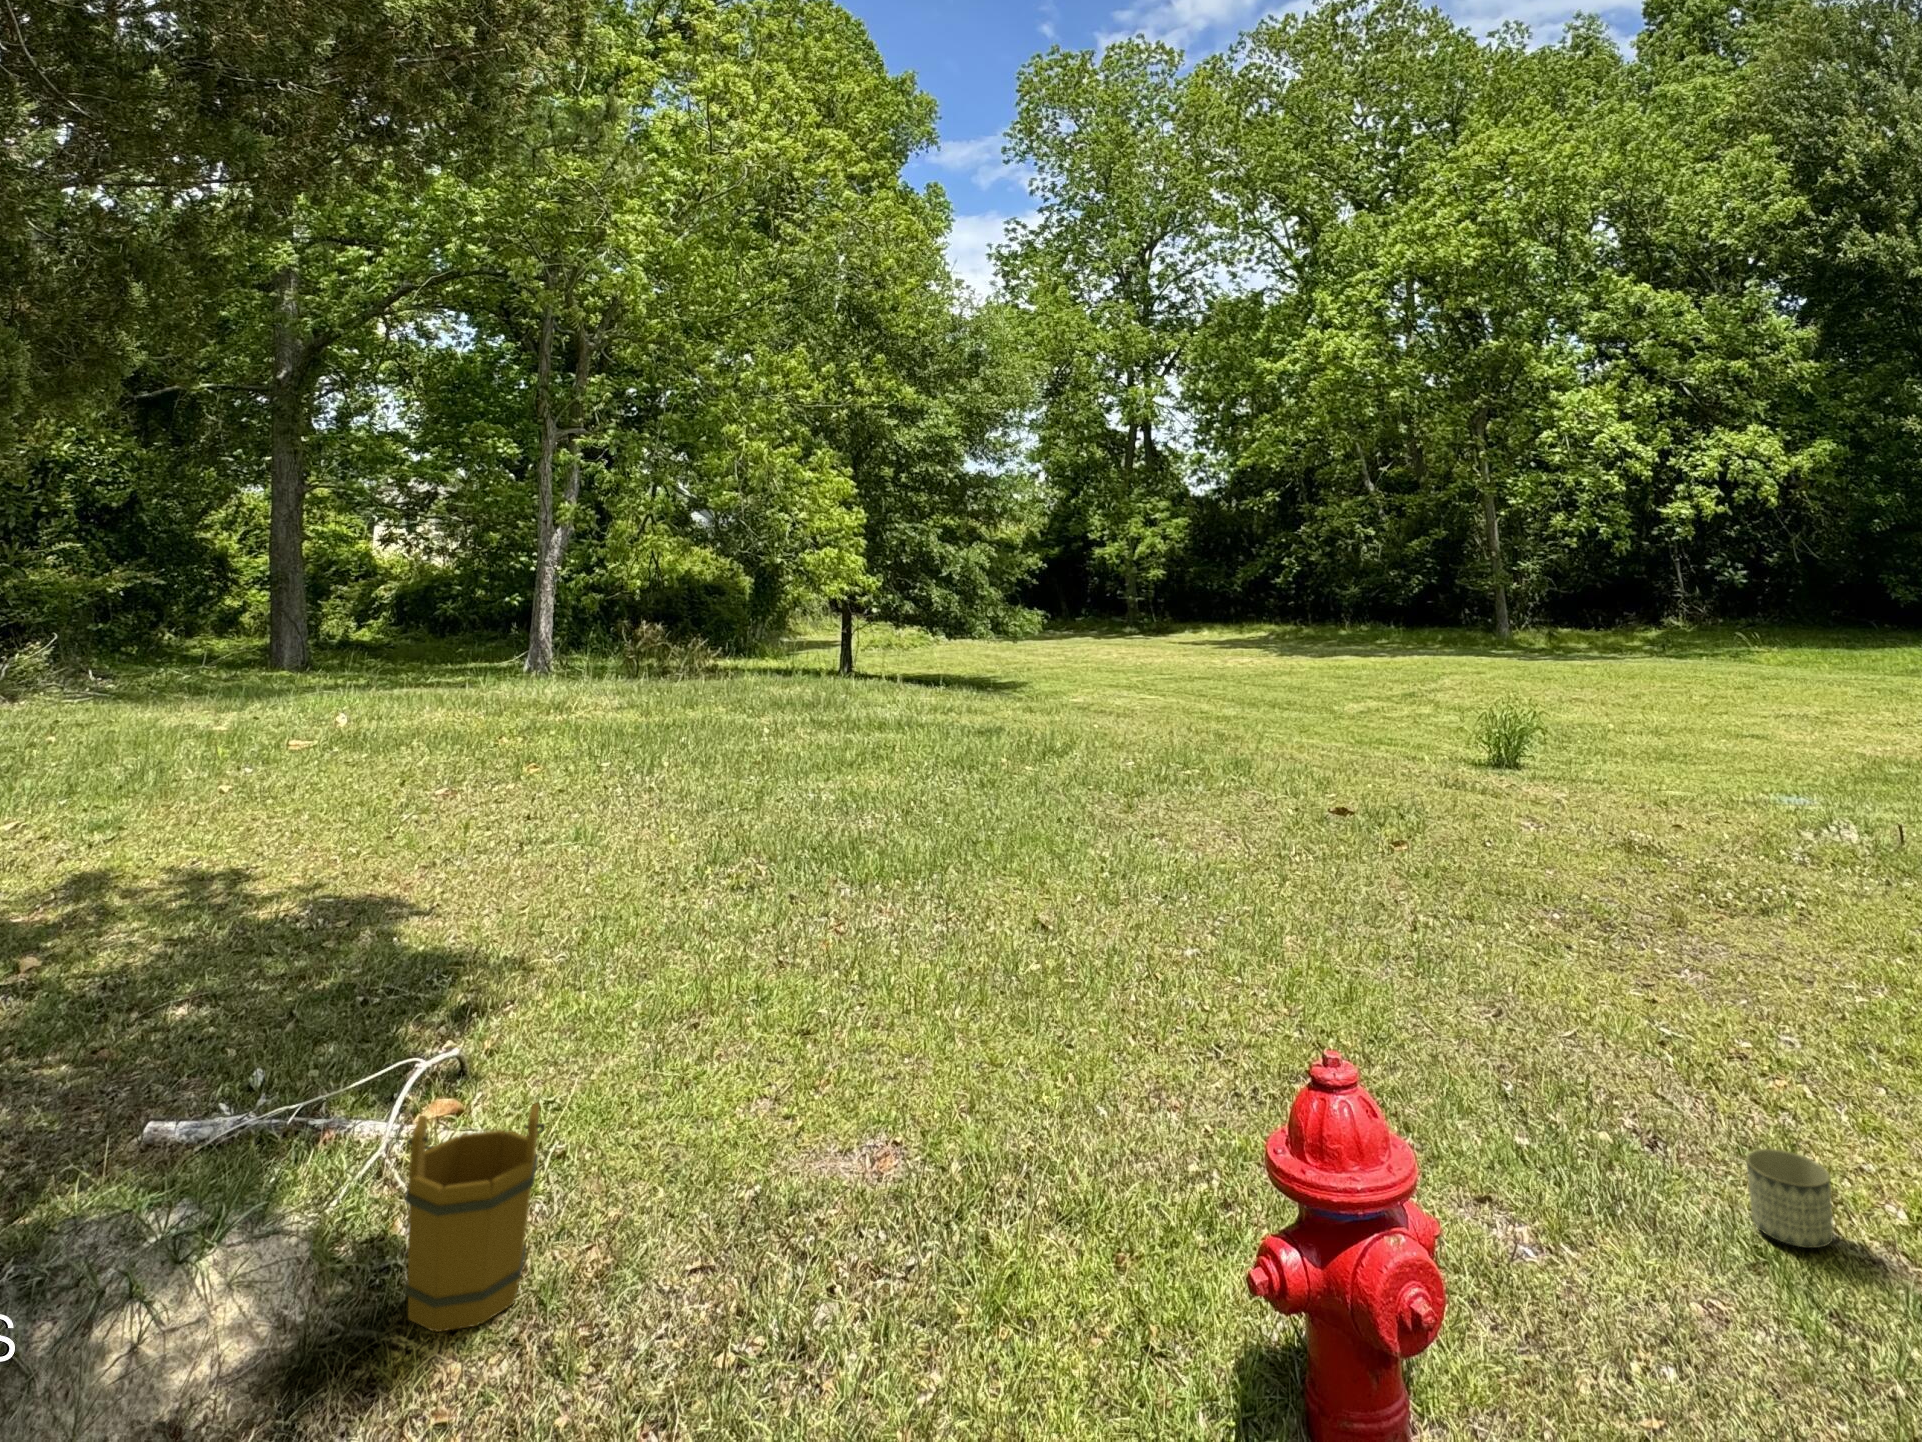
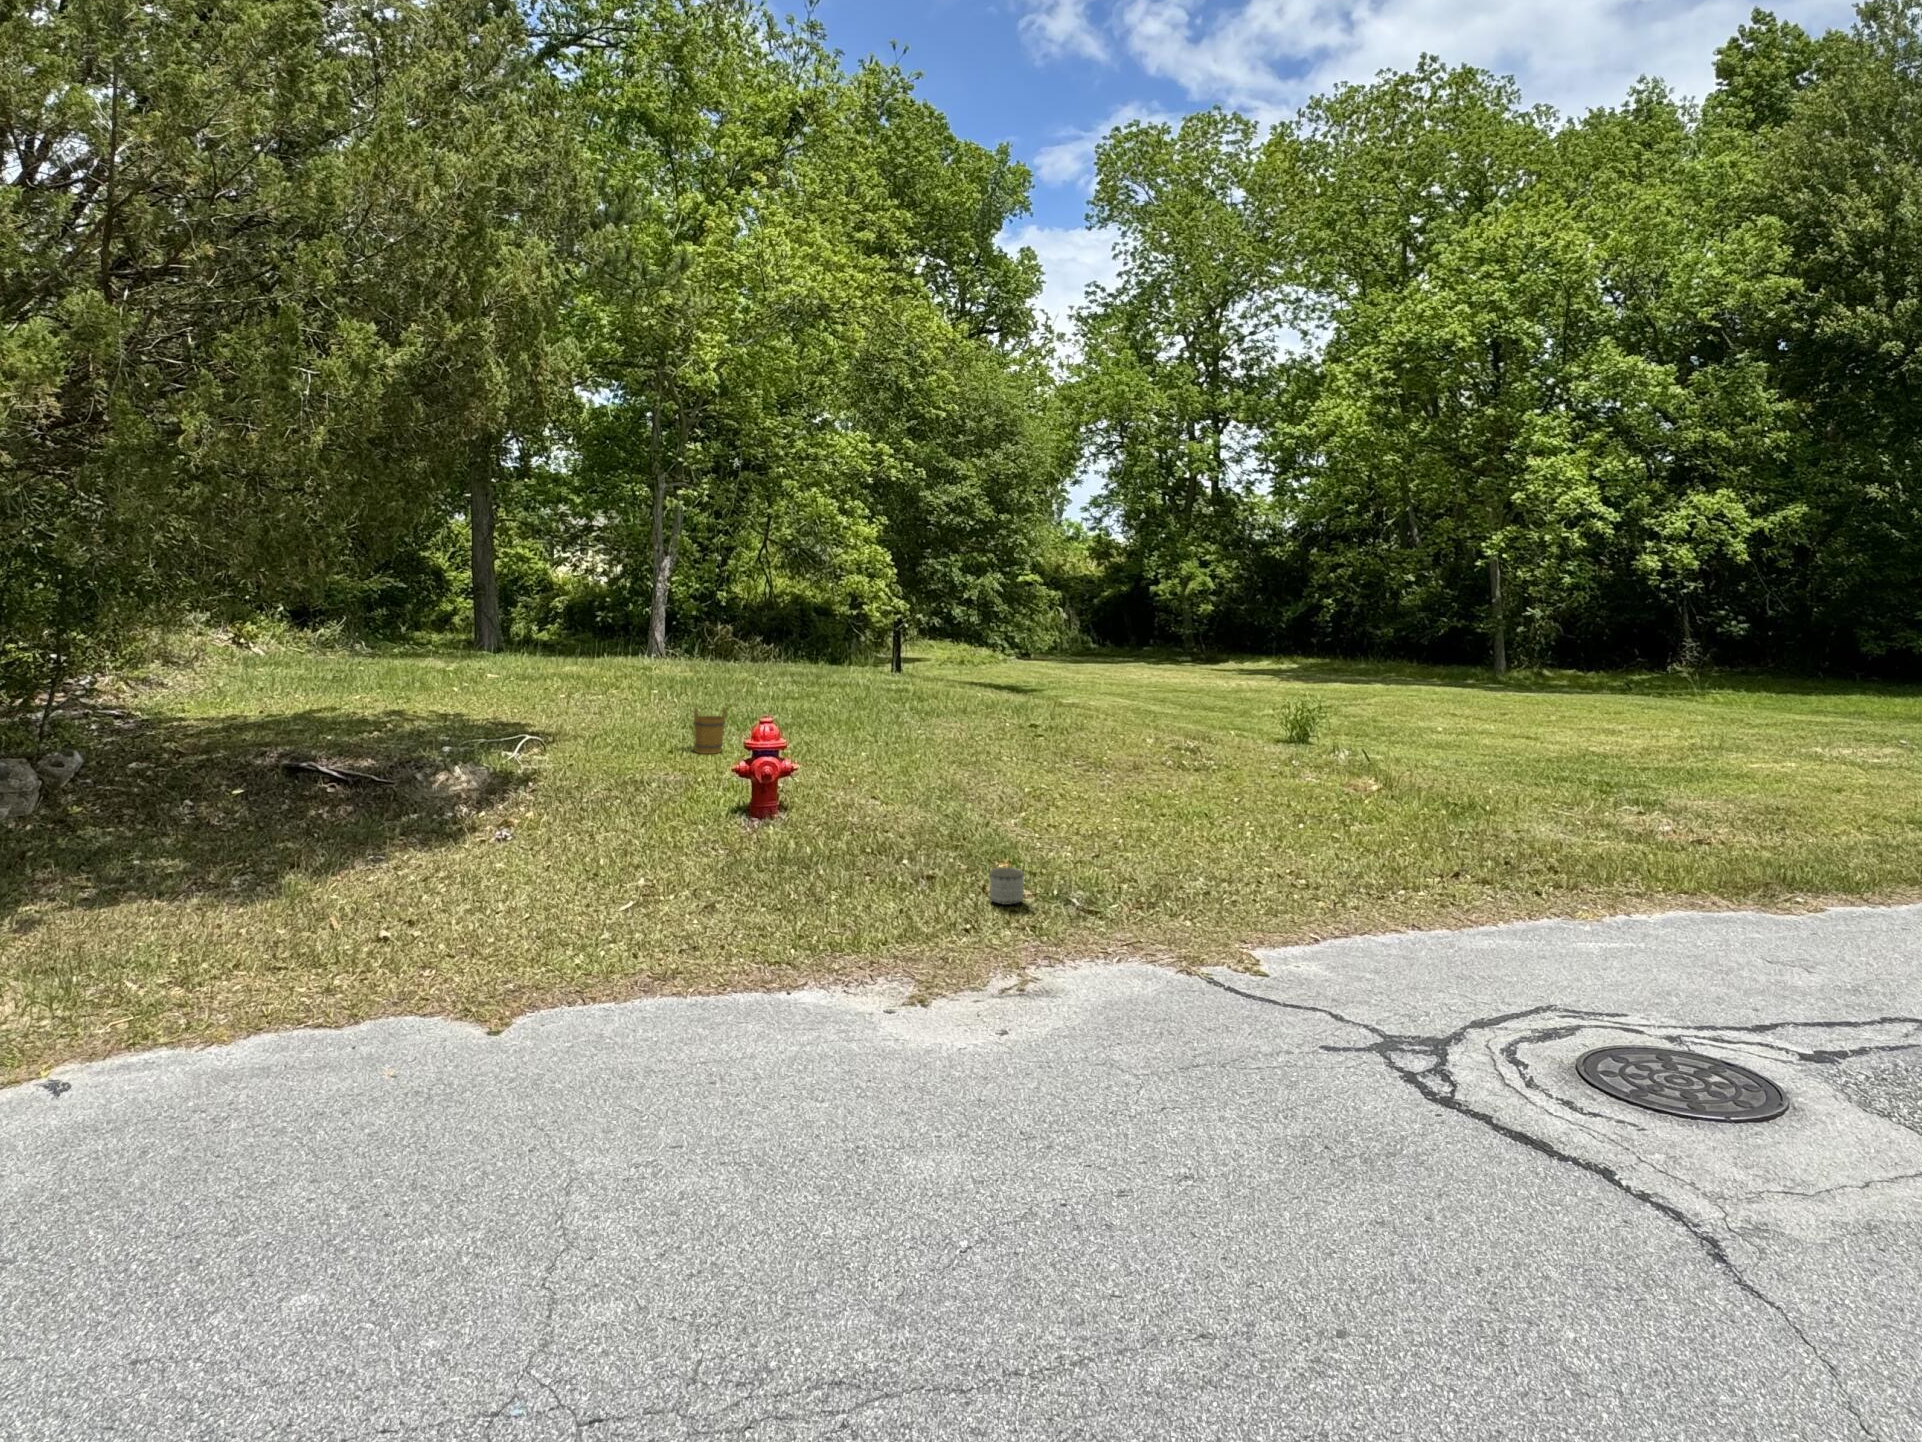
bucket: present [405,1103,546,1332] -> present [694,708,726,754]

